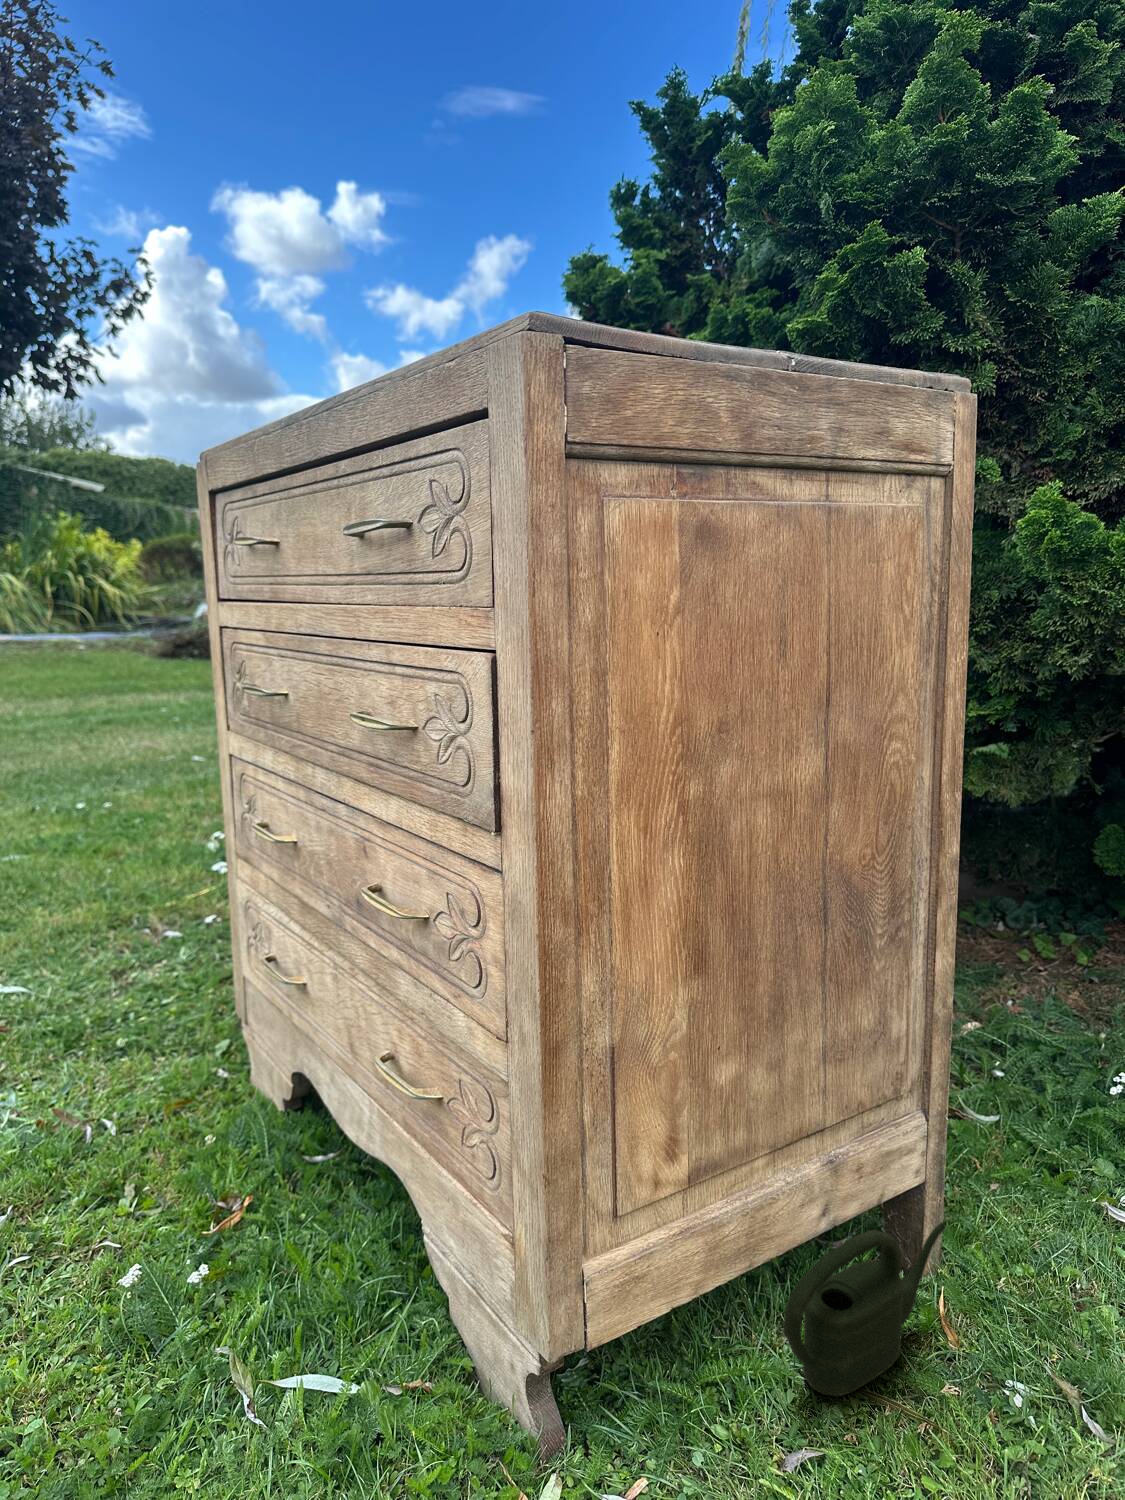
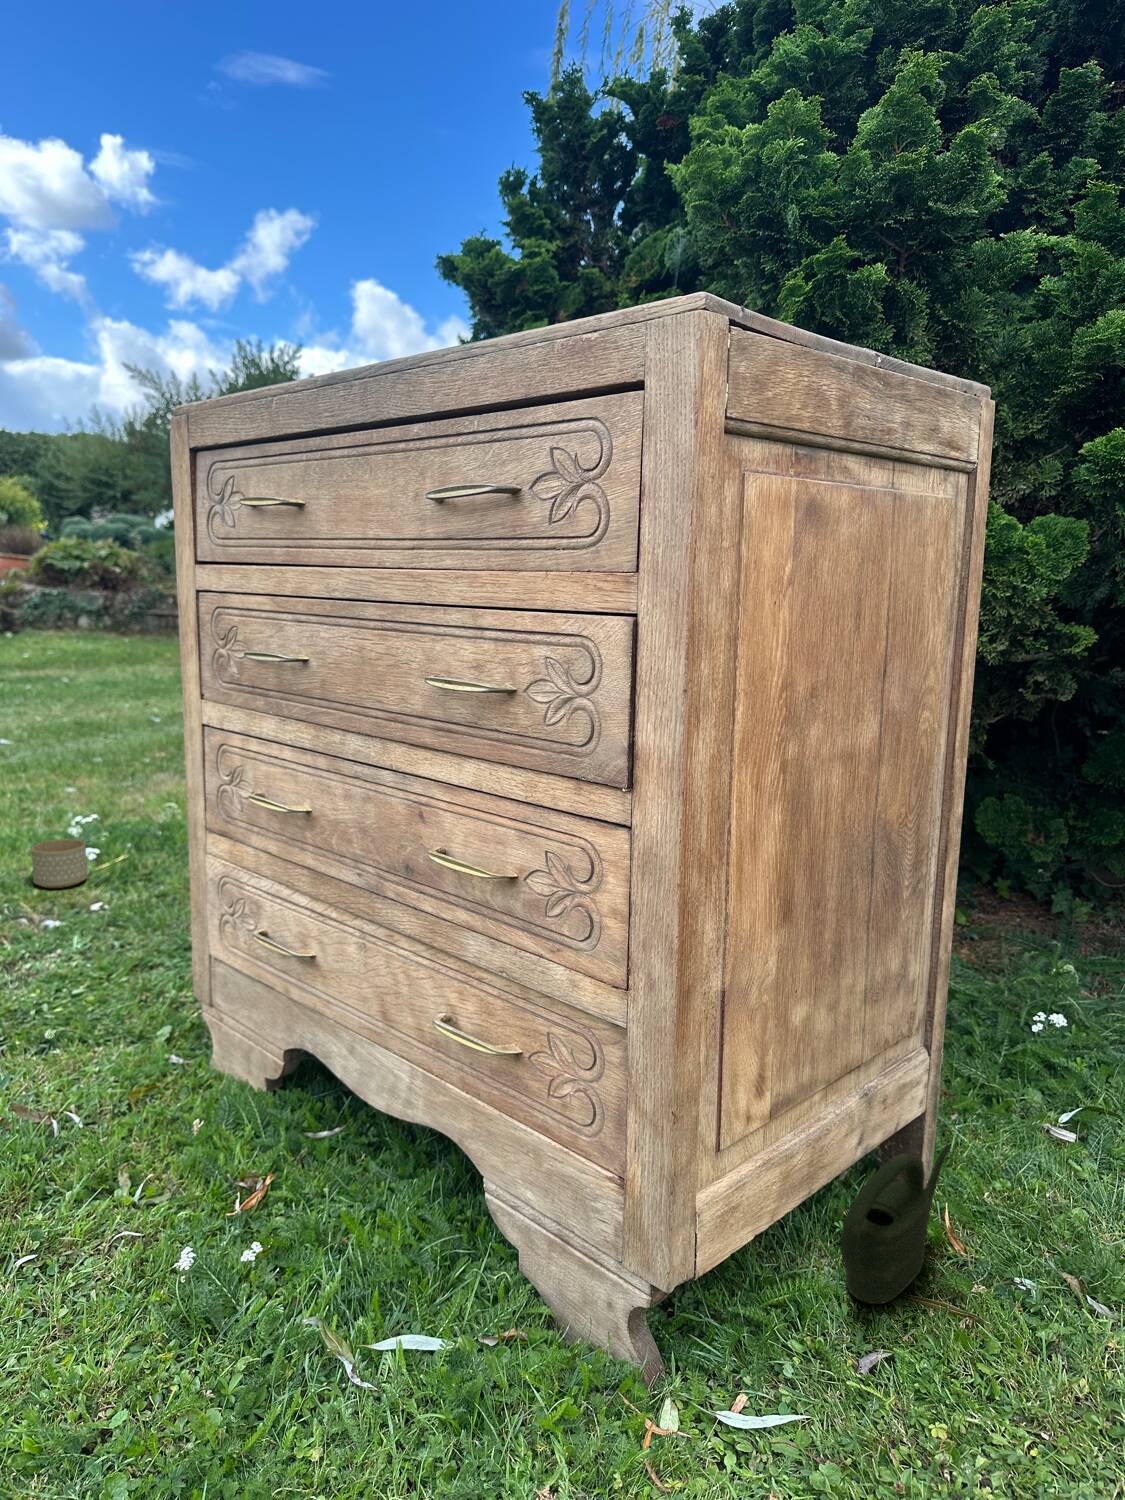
planter: none [149,854,200,900] -> present [31,839,88,888]

